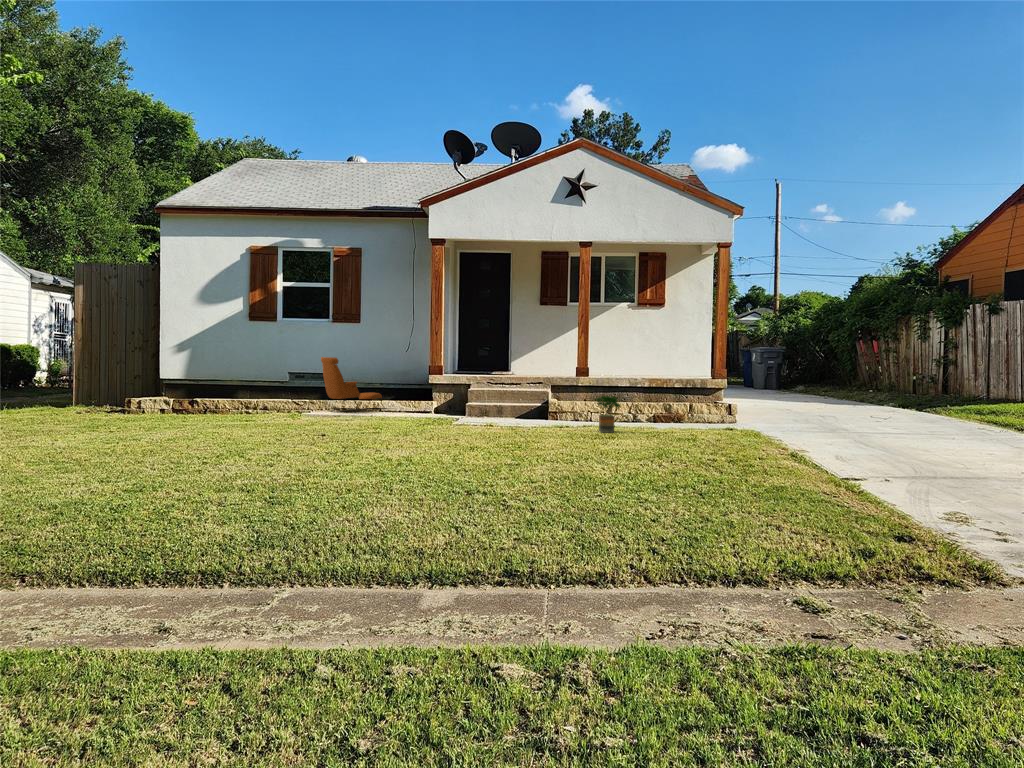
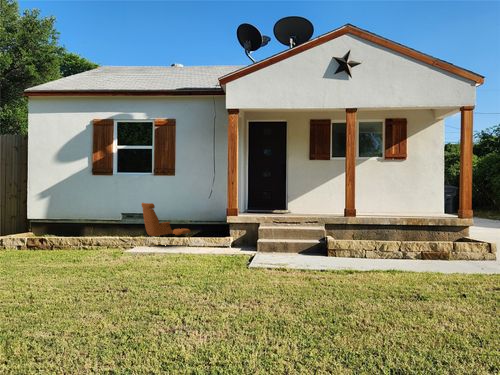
potted tree: present [596,396,620,433] -> none [384,241,412,279]

